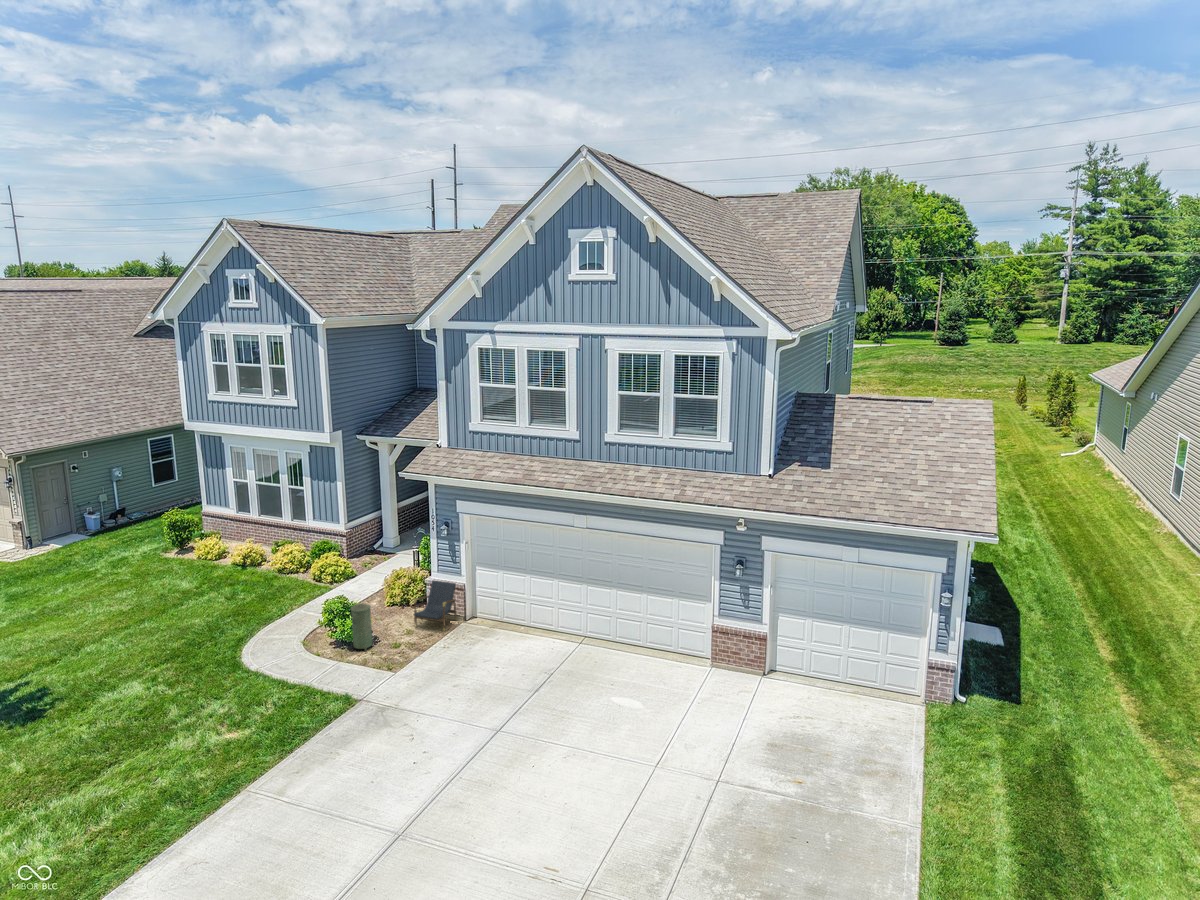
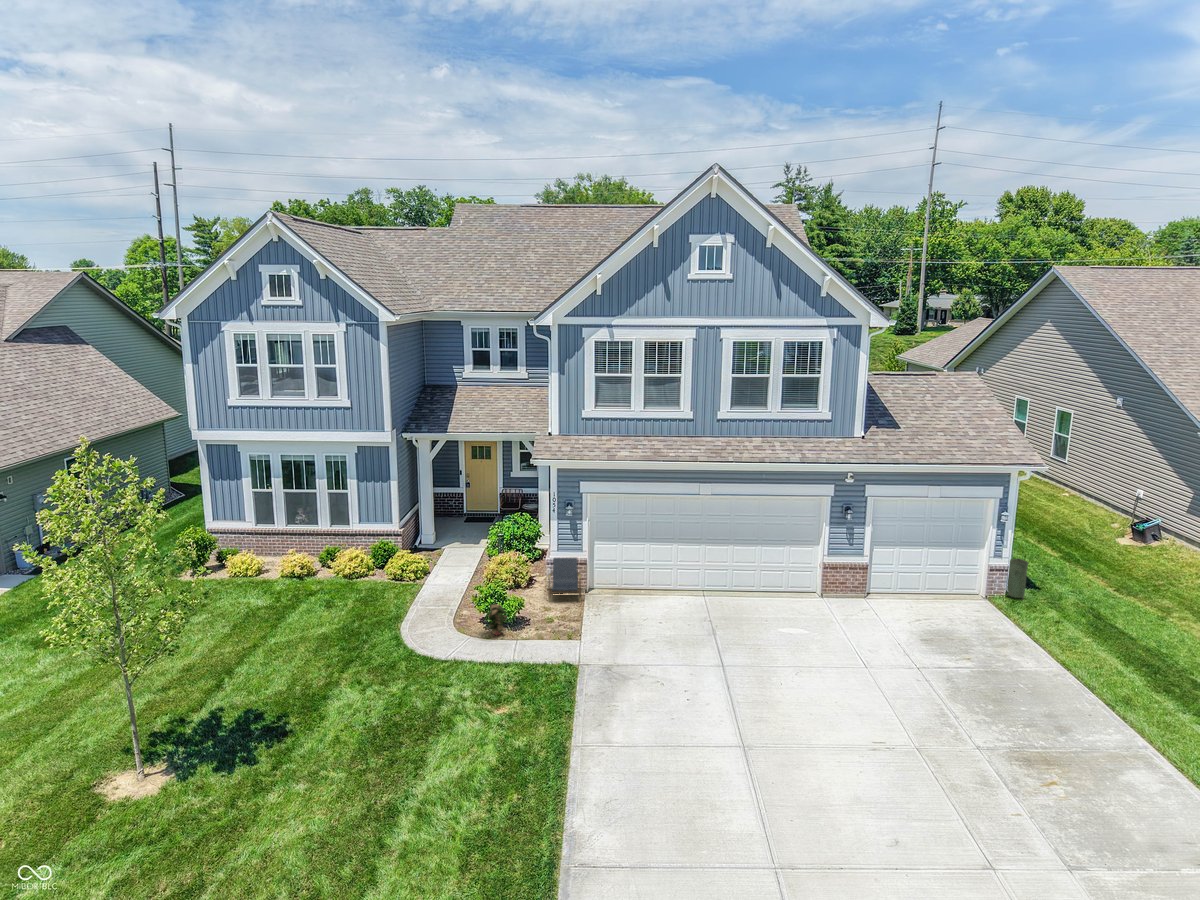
trash can: present [351,603,372,651] -> present [1007,558,1029,600]
decorative plant: none [316,622,339,656] -> present [487,604,507,635]

